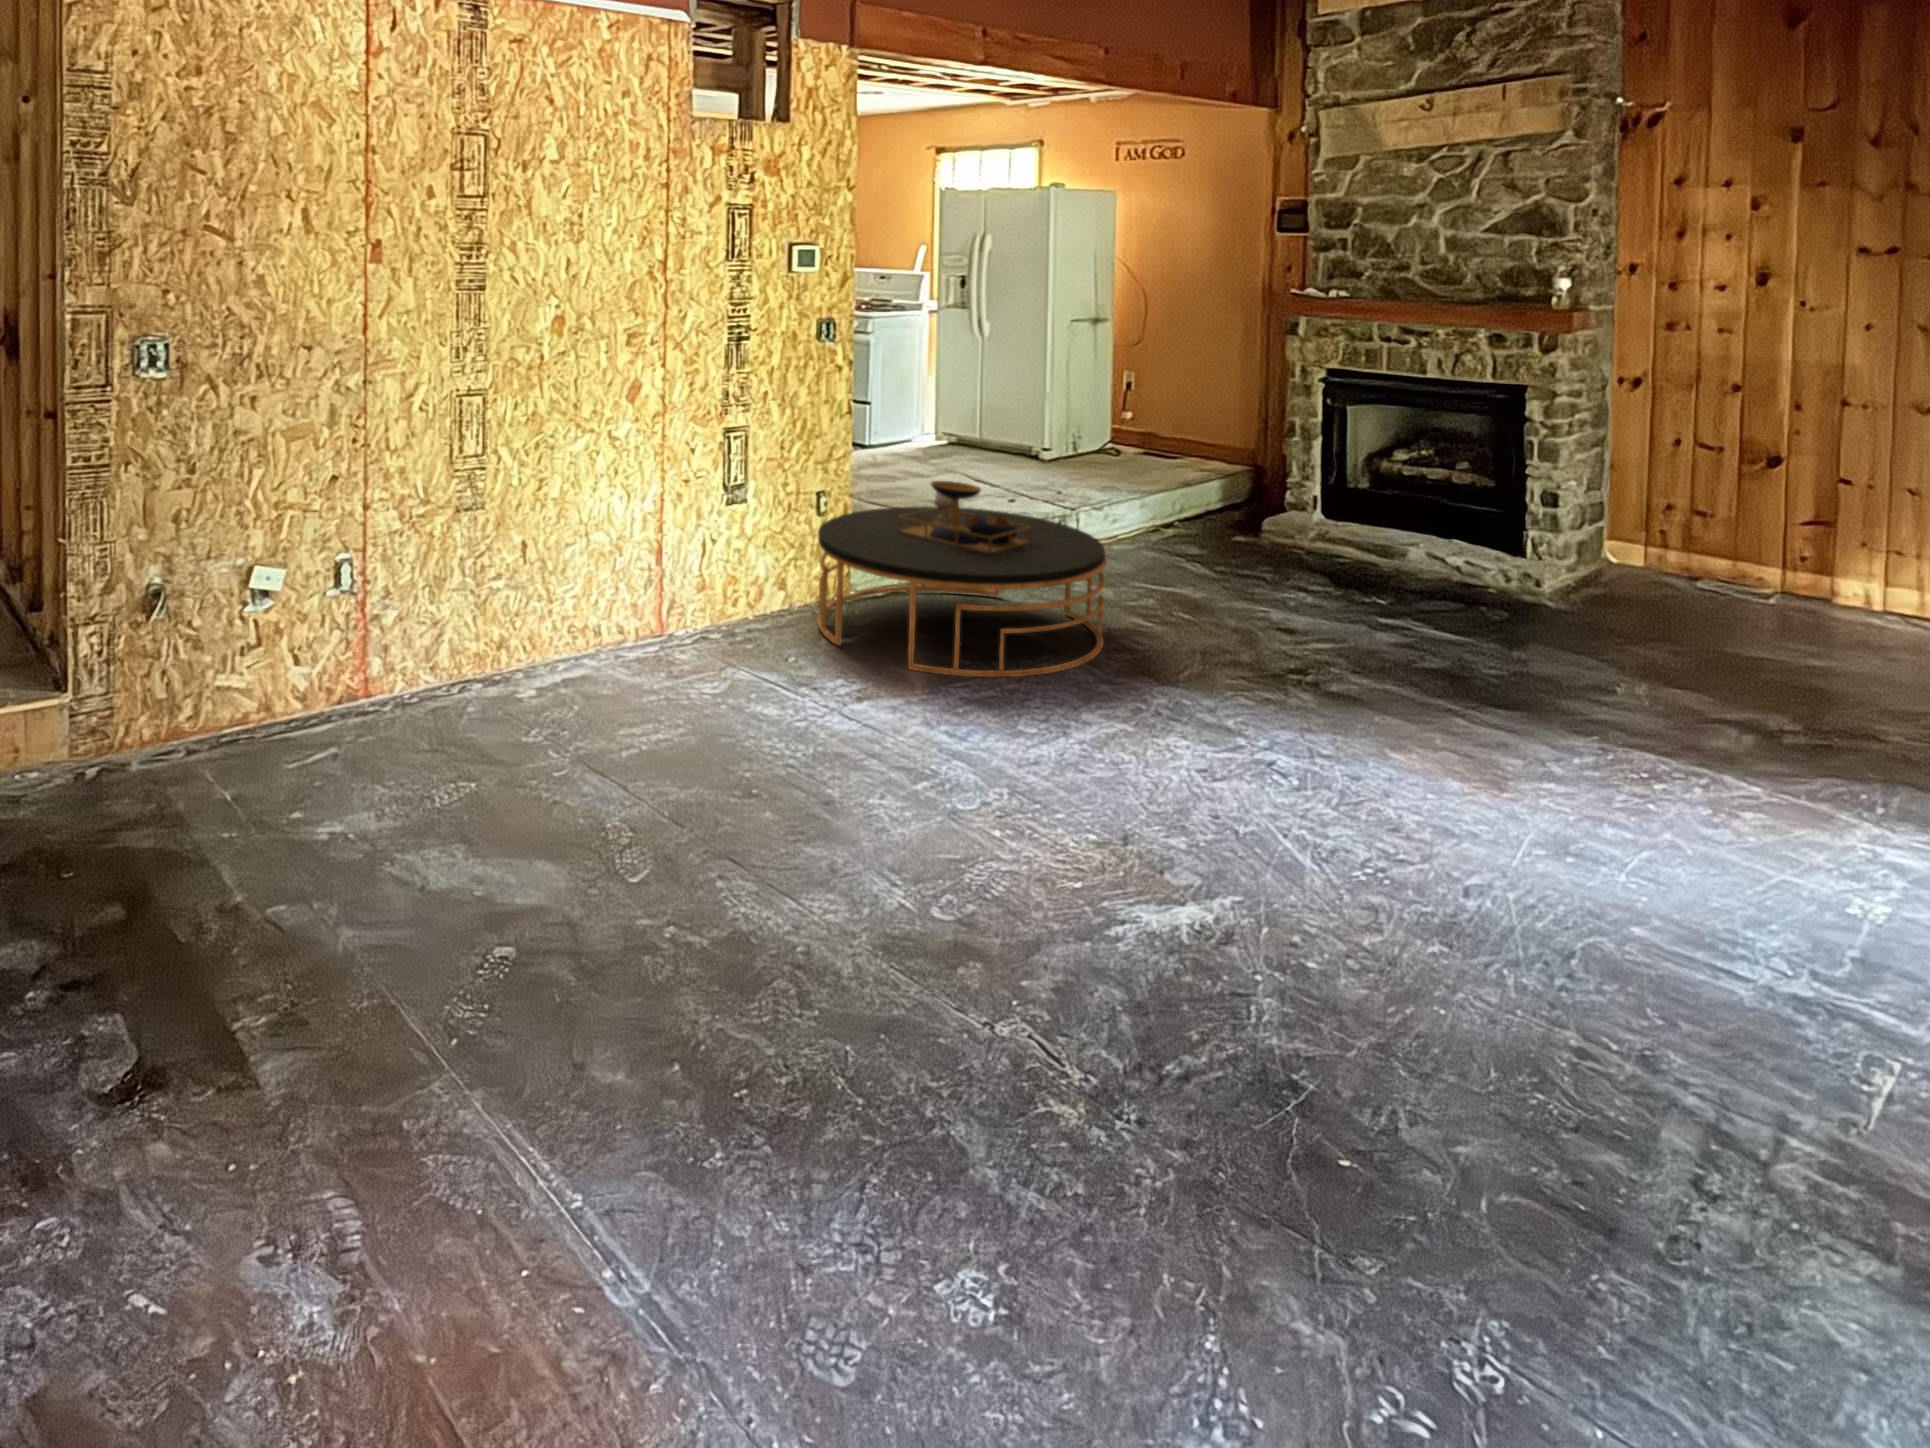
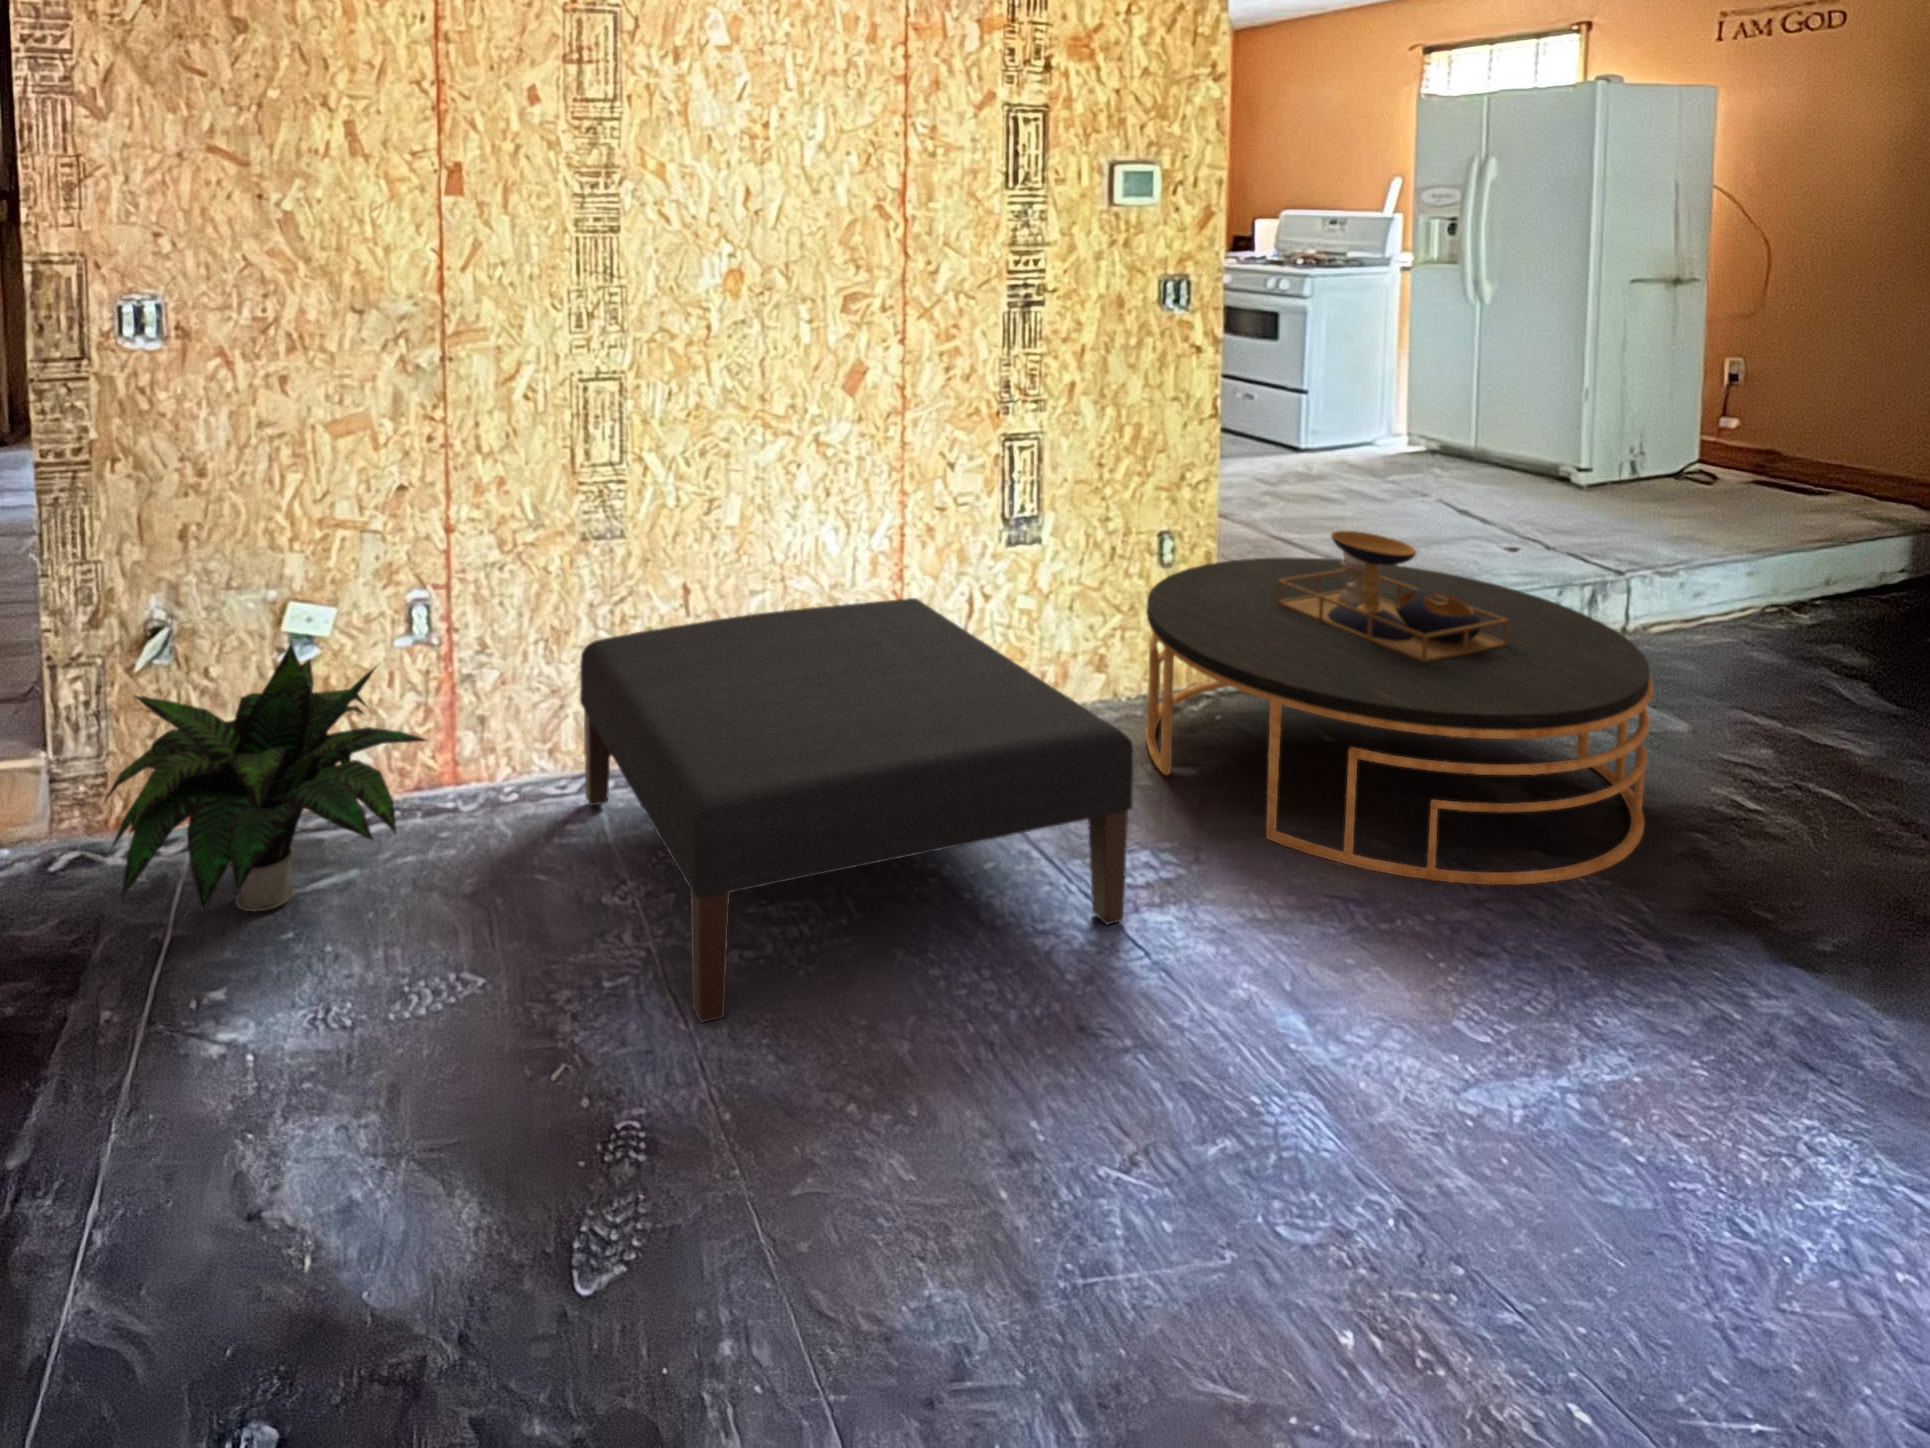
ottoman: none [466,542,851,786] -> present [580,598,1133,1022]
potted plant: none [170,586,394,778] -> present [105,645,427,911]

